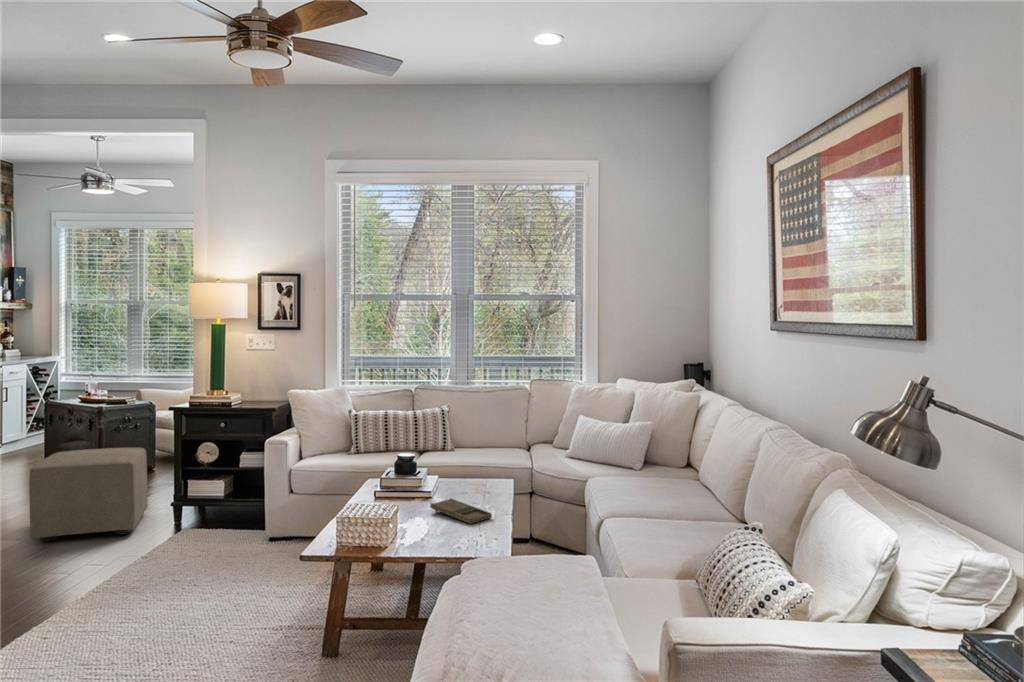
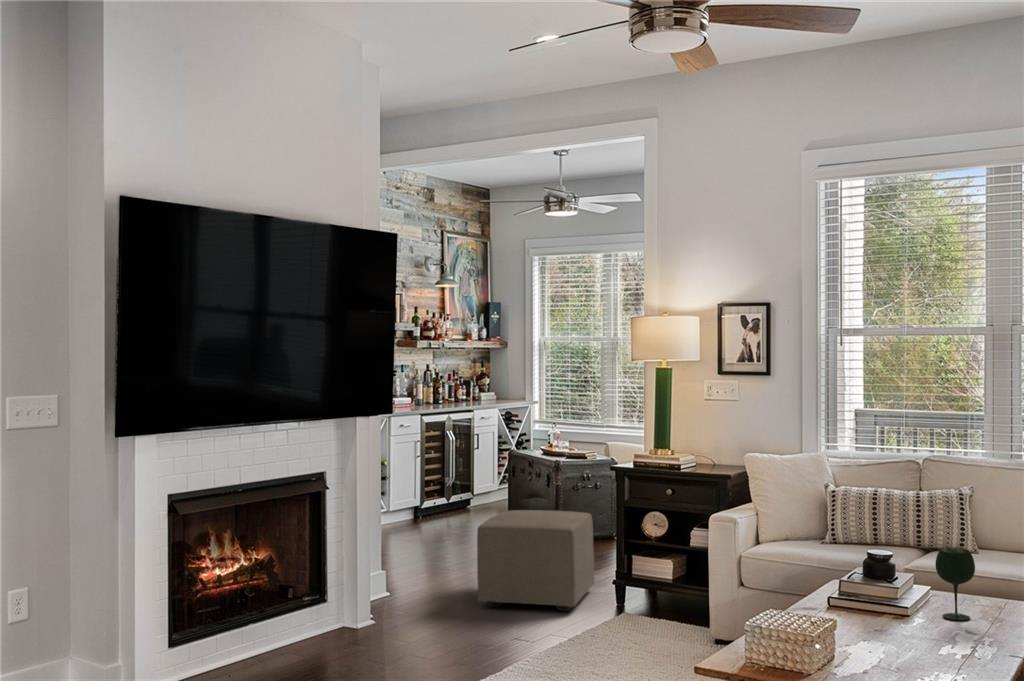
wine glass: none [450,445,475,495] -> present [935,548,975,620]
tray: present [430,499,492,524] -> none [893,622,980,662]

